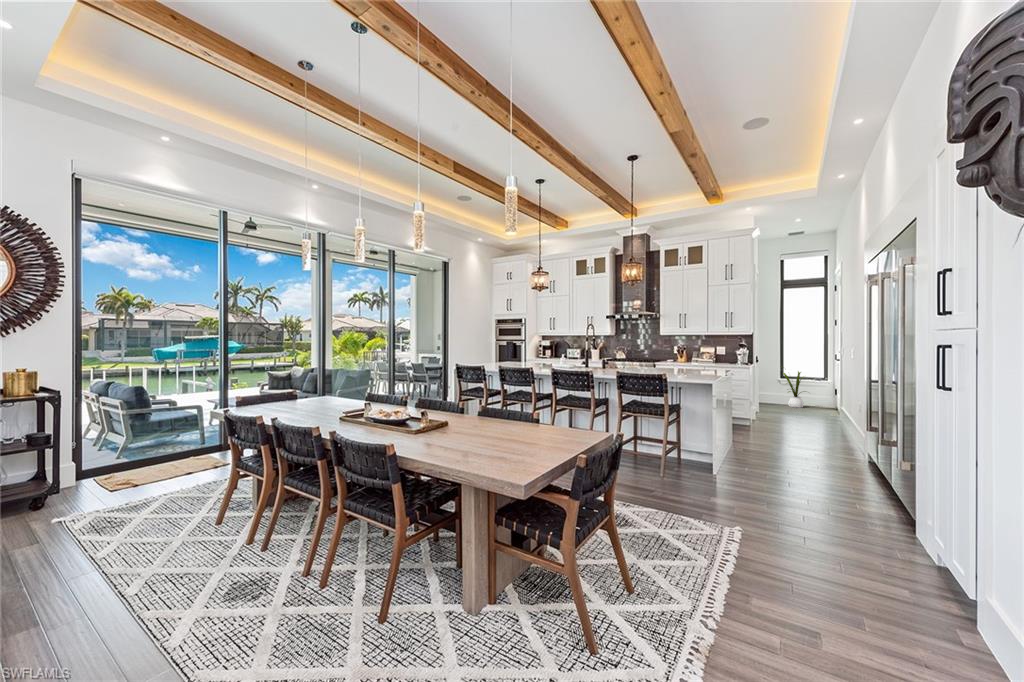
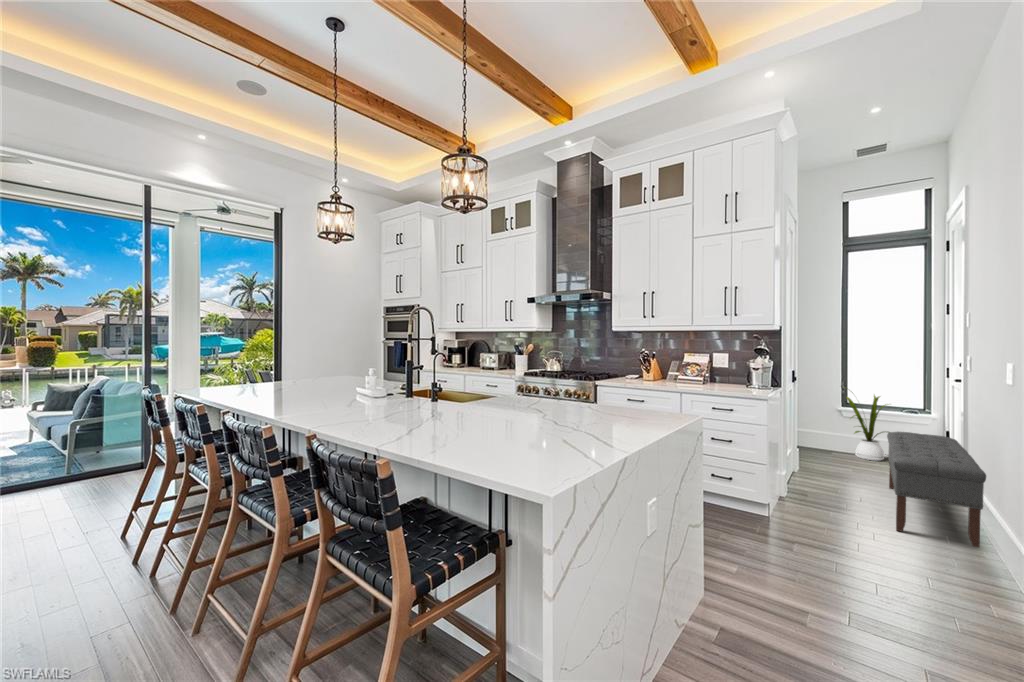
bench: none [805,387,845,432] -> present [887,432,986,547]

